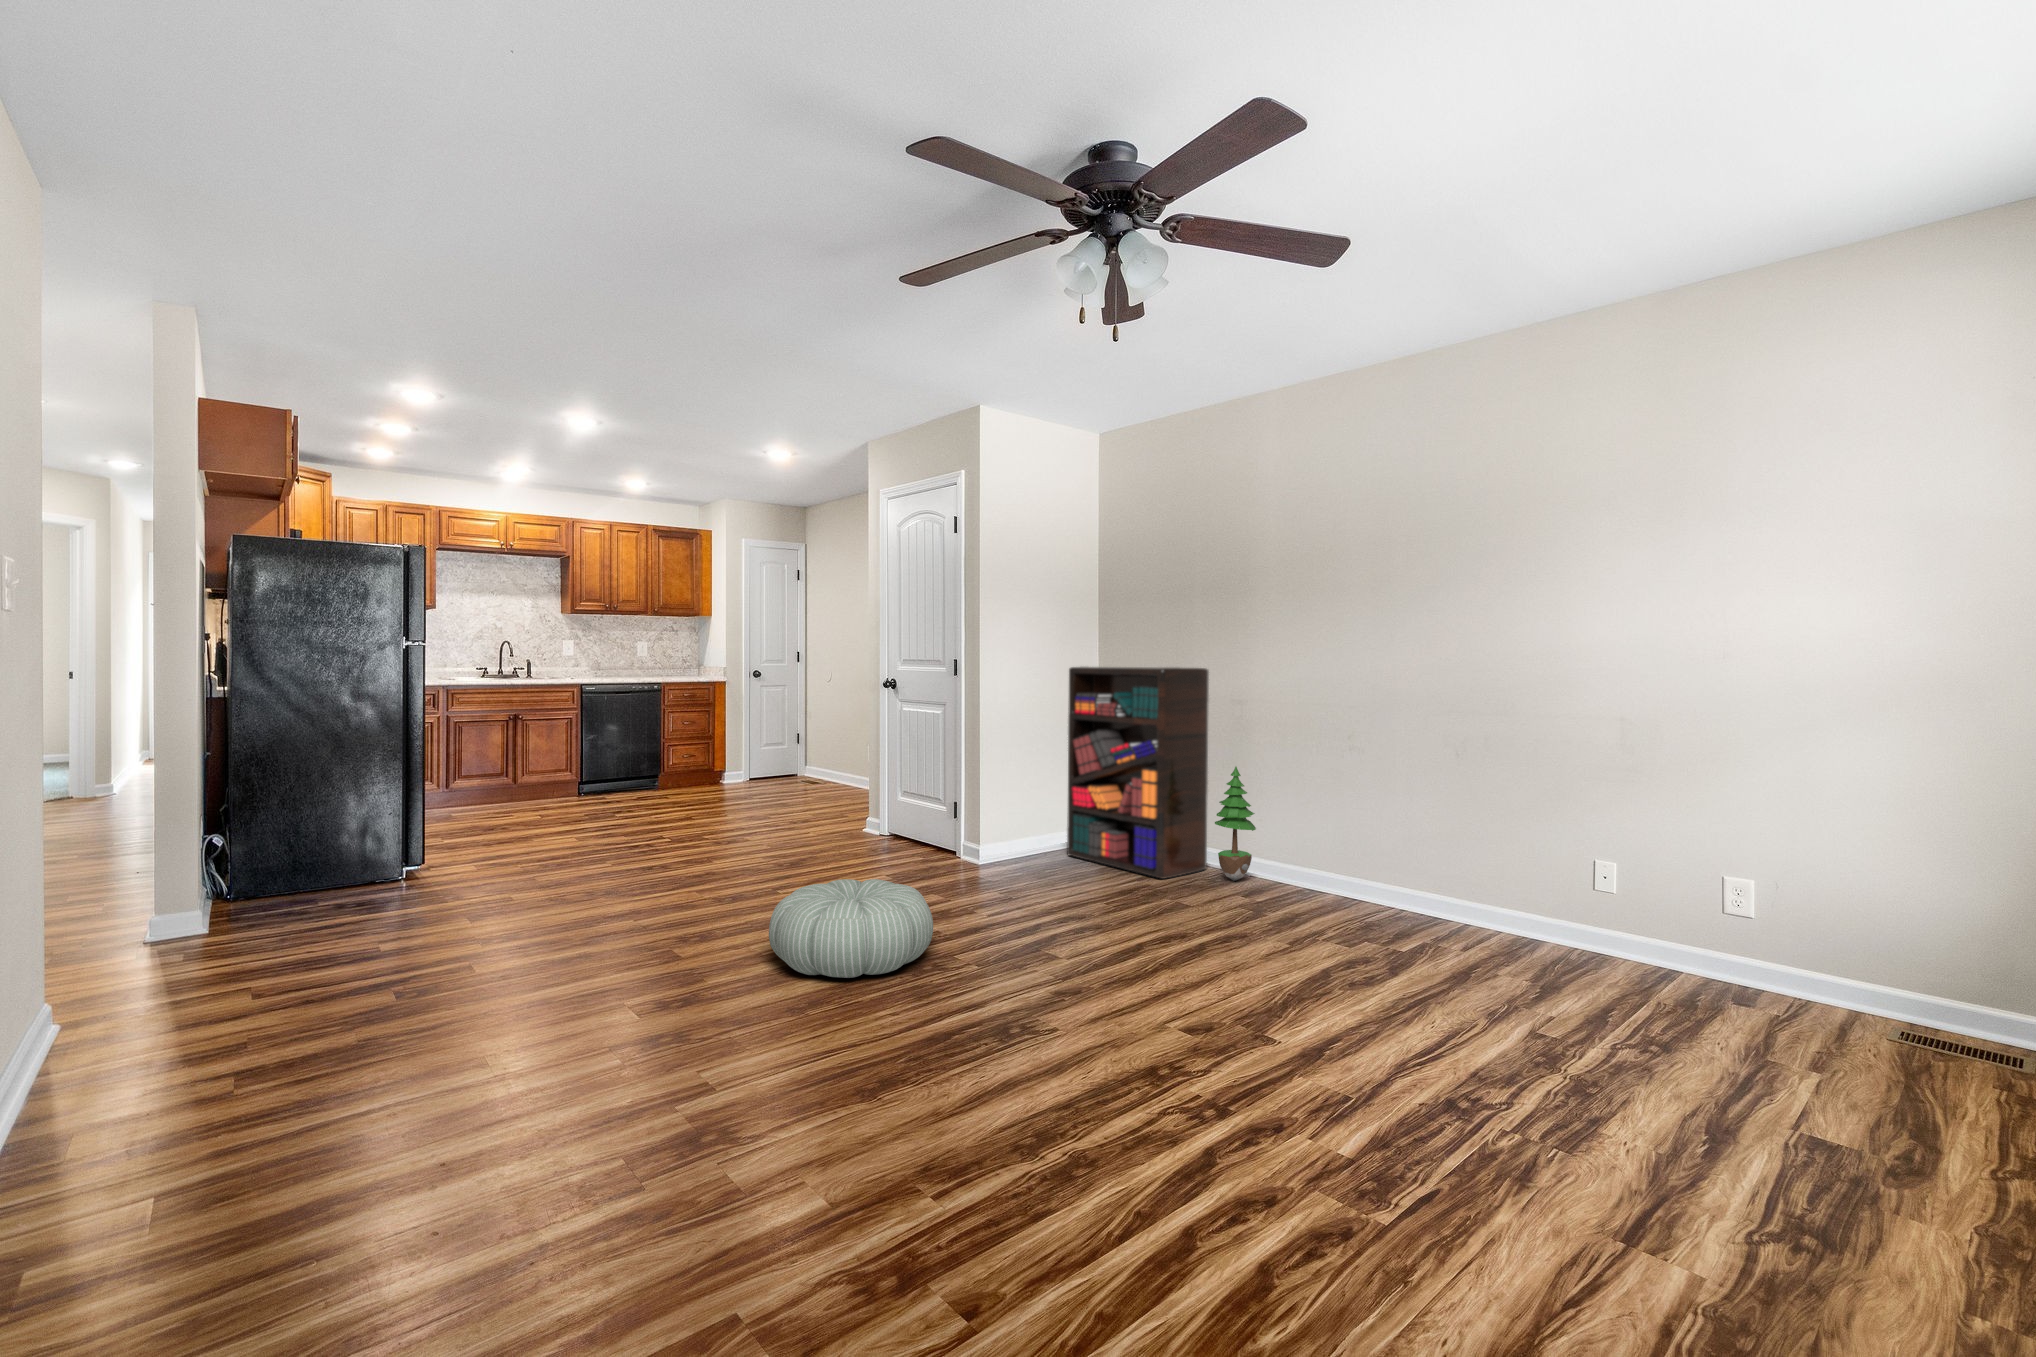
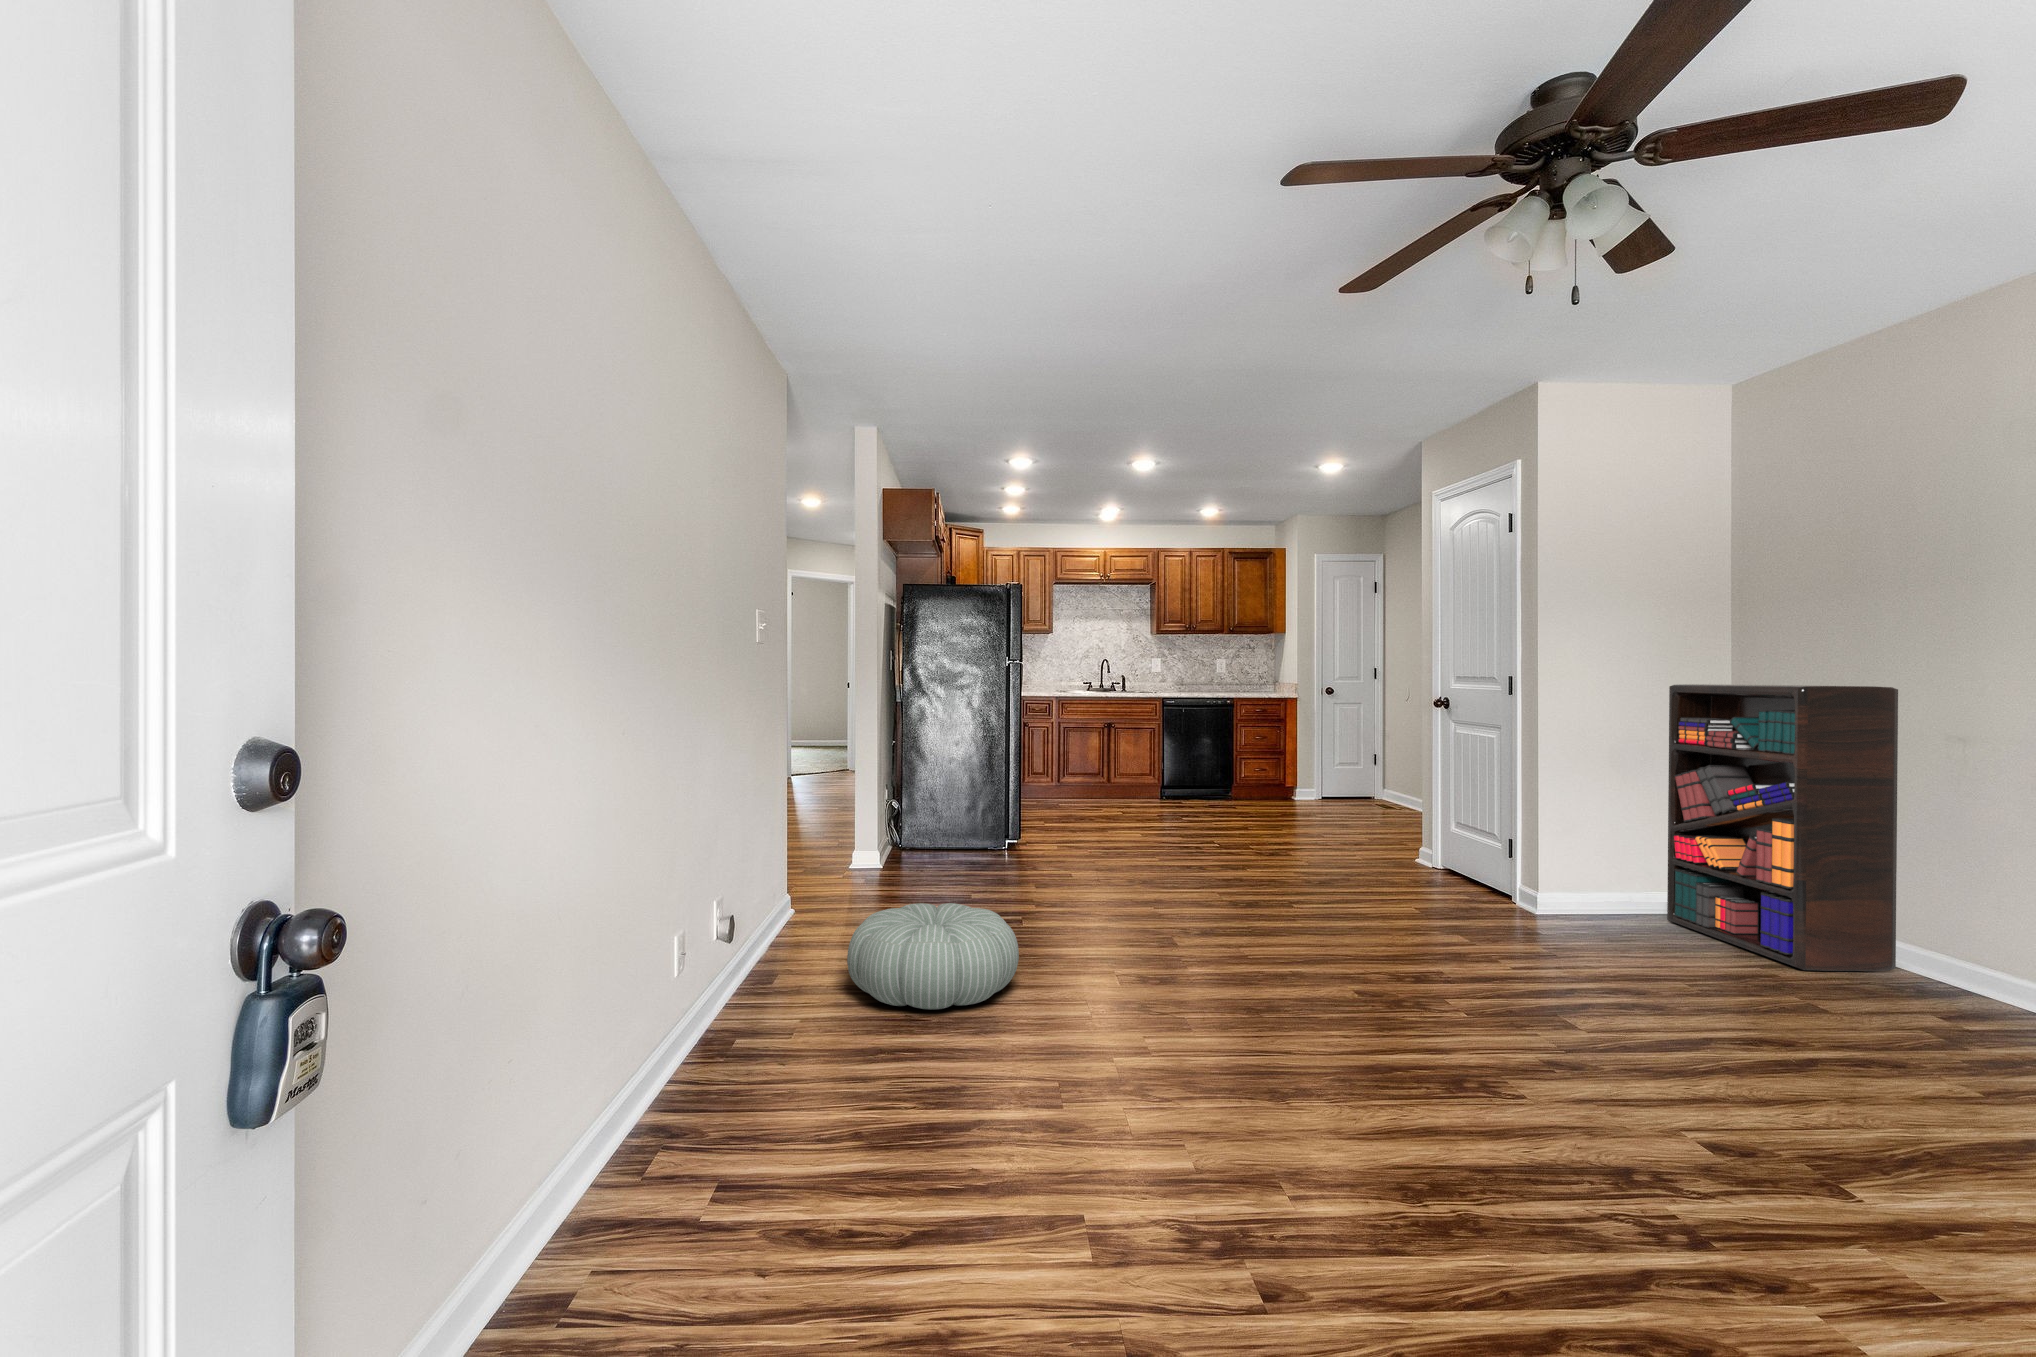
potted tree: present [1215,767,1256,881] -> none [1899,827,1983,994]
pouf: present [769,879,933,978] -> present [847,903,1019,1010]

